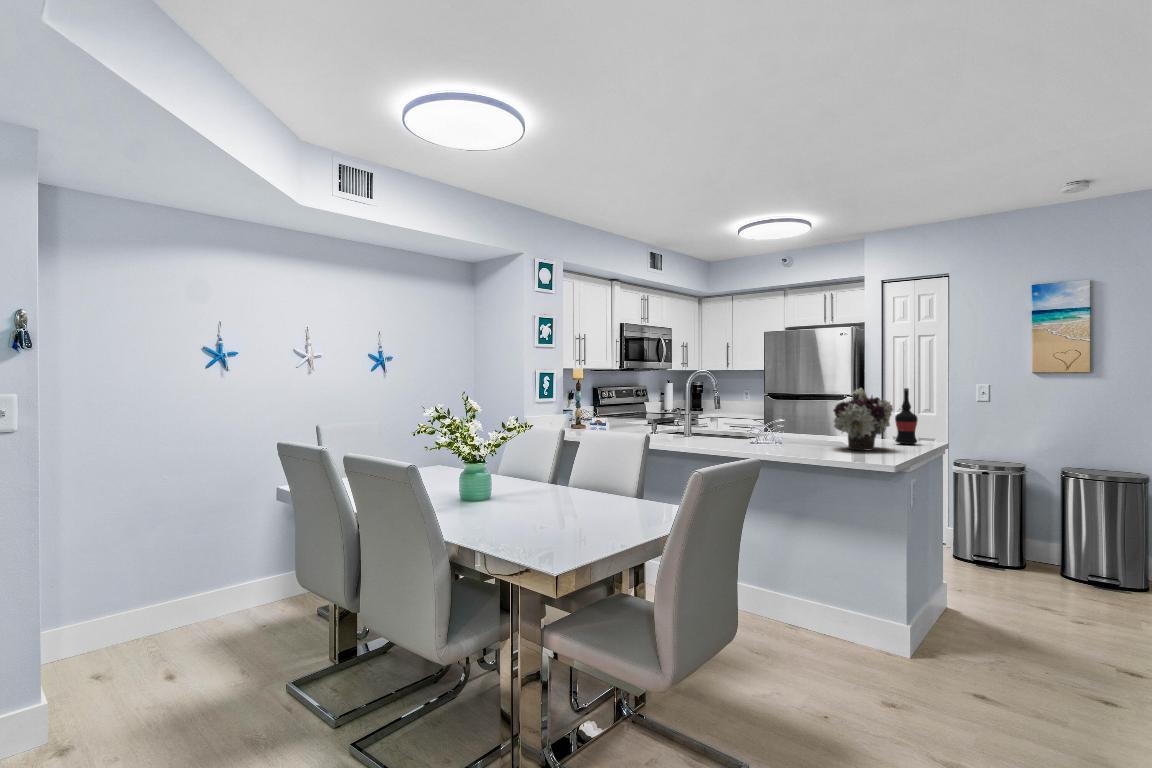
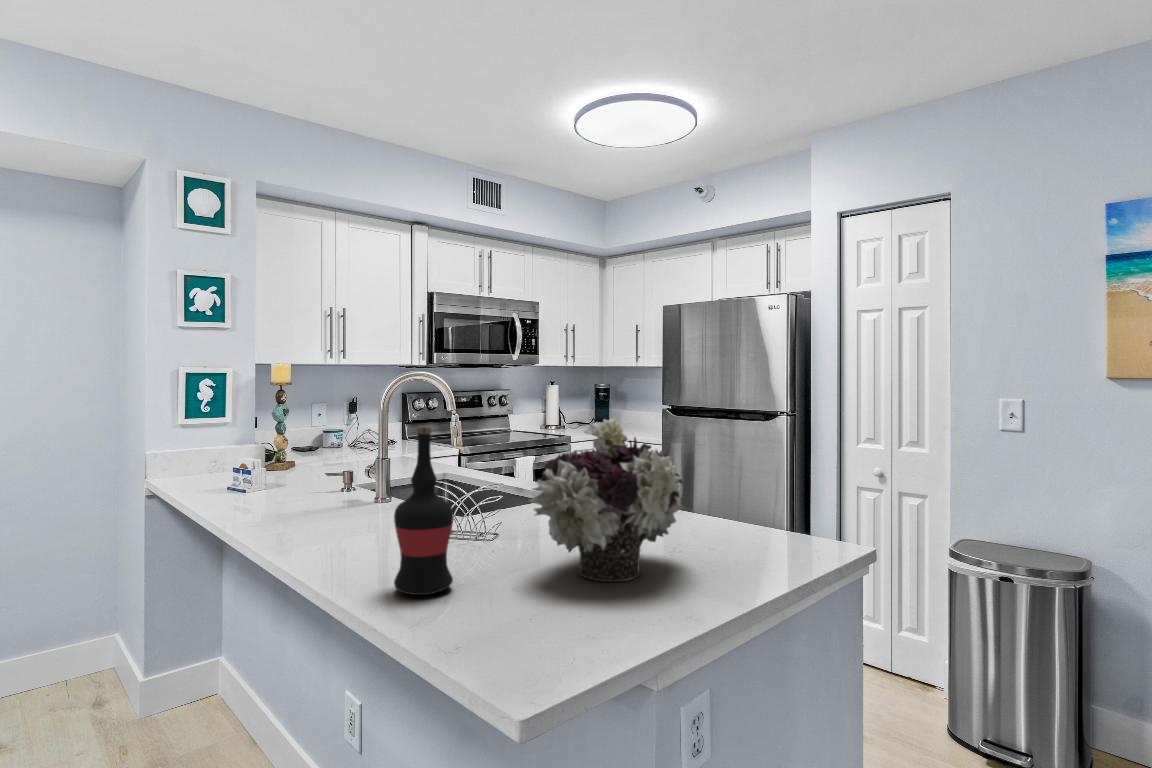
wine bottle: present [895,388,918,444] -> present [394,426,453,595]

